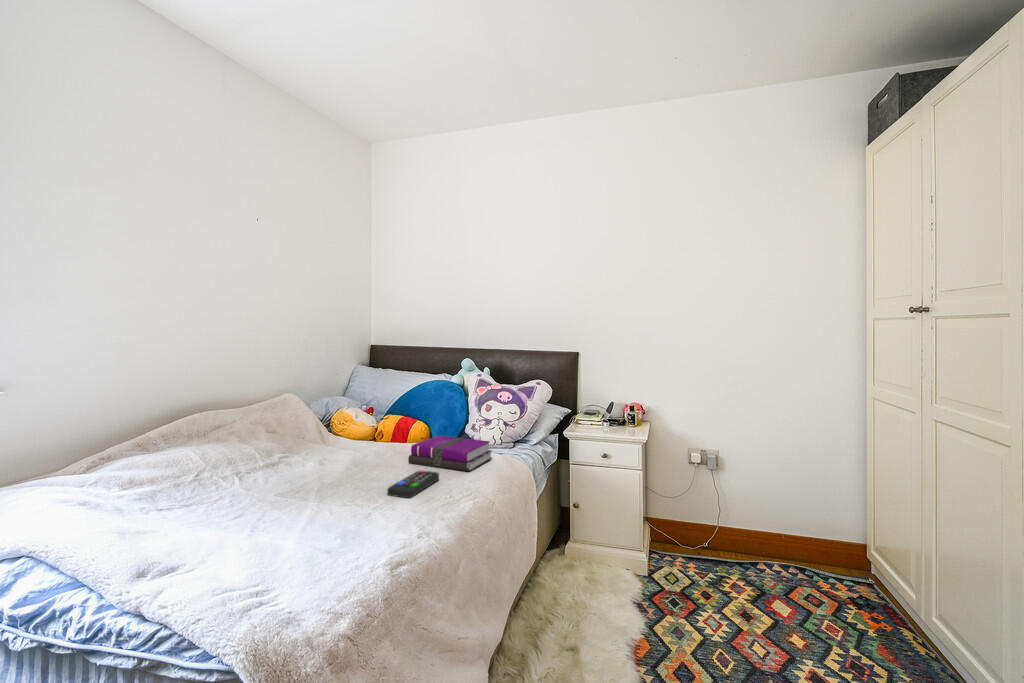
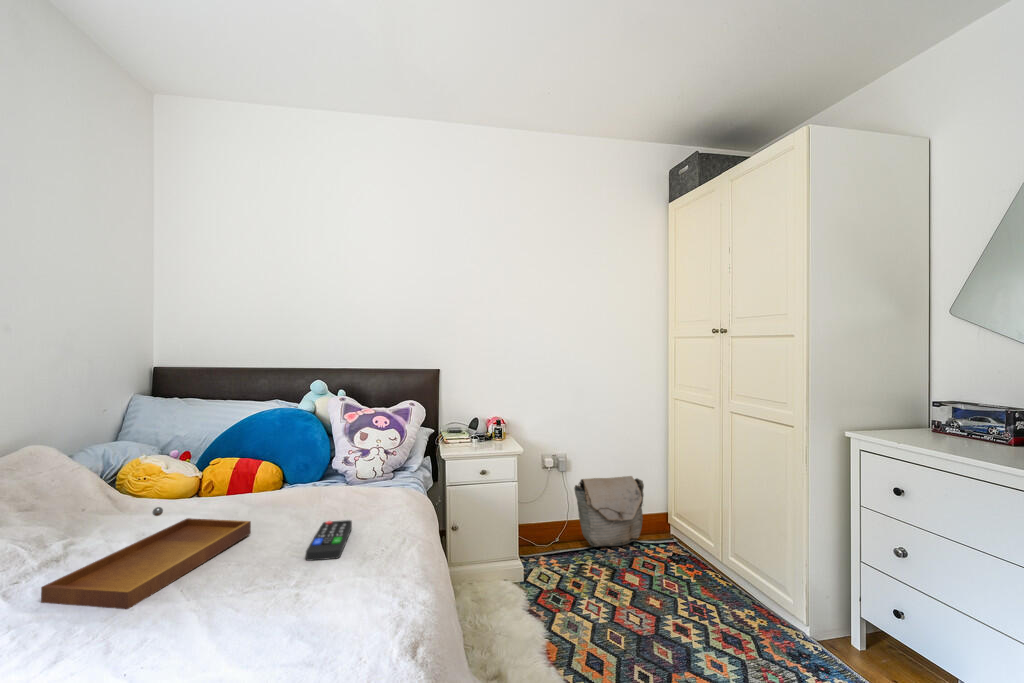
notebook: present [408,436,492,471] -> none [293,474,387,514]
tray: none [232,438,368,501] -> present [41,507,251,609]
bag: none [726,481,825,569] -> present [574,476,644,547]

